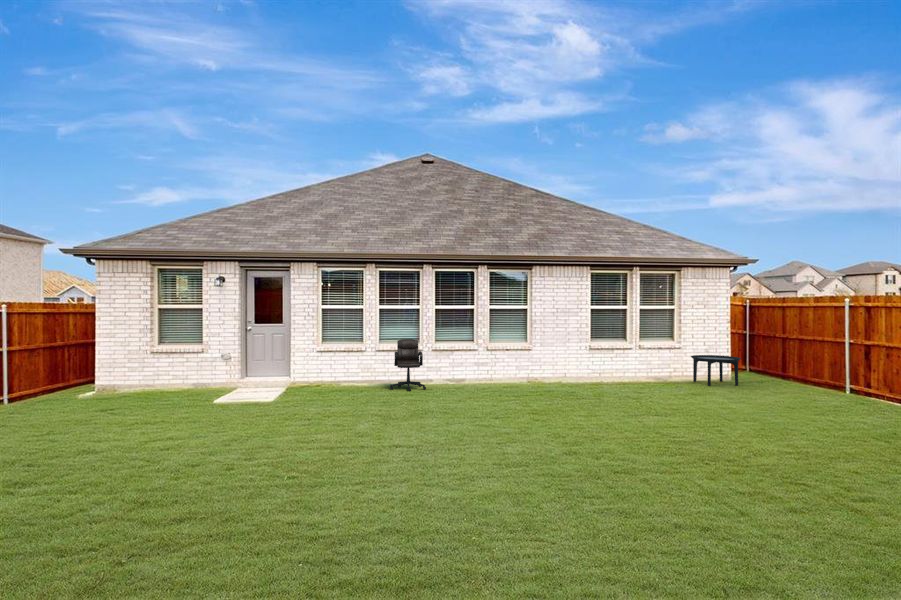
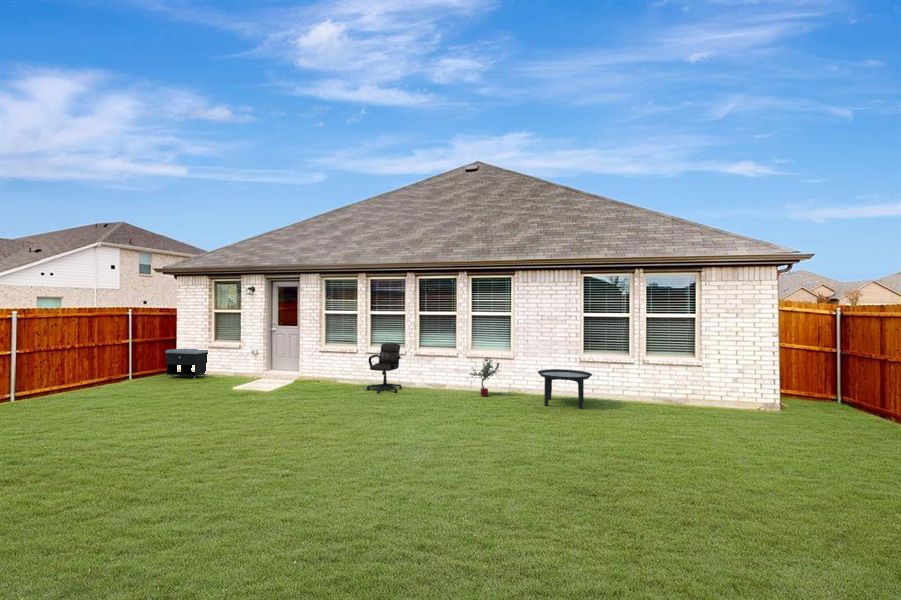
potted tree: none [495,348,526,387] -> present [470,357,500,397]
round table: present [691,355,741,386] -> present [538,369,592,409]
storage bench: none [95,356,156,395] -> present [165,349,208,379]

